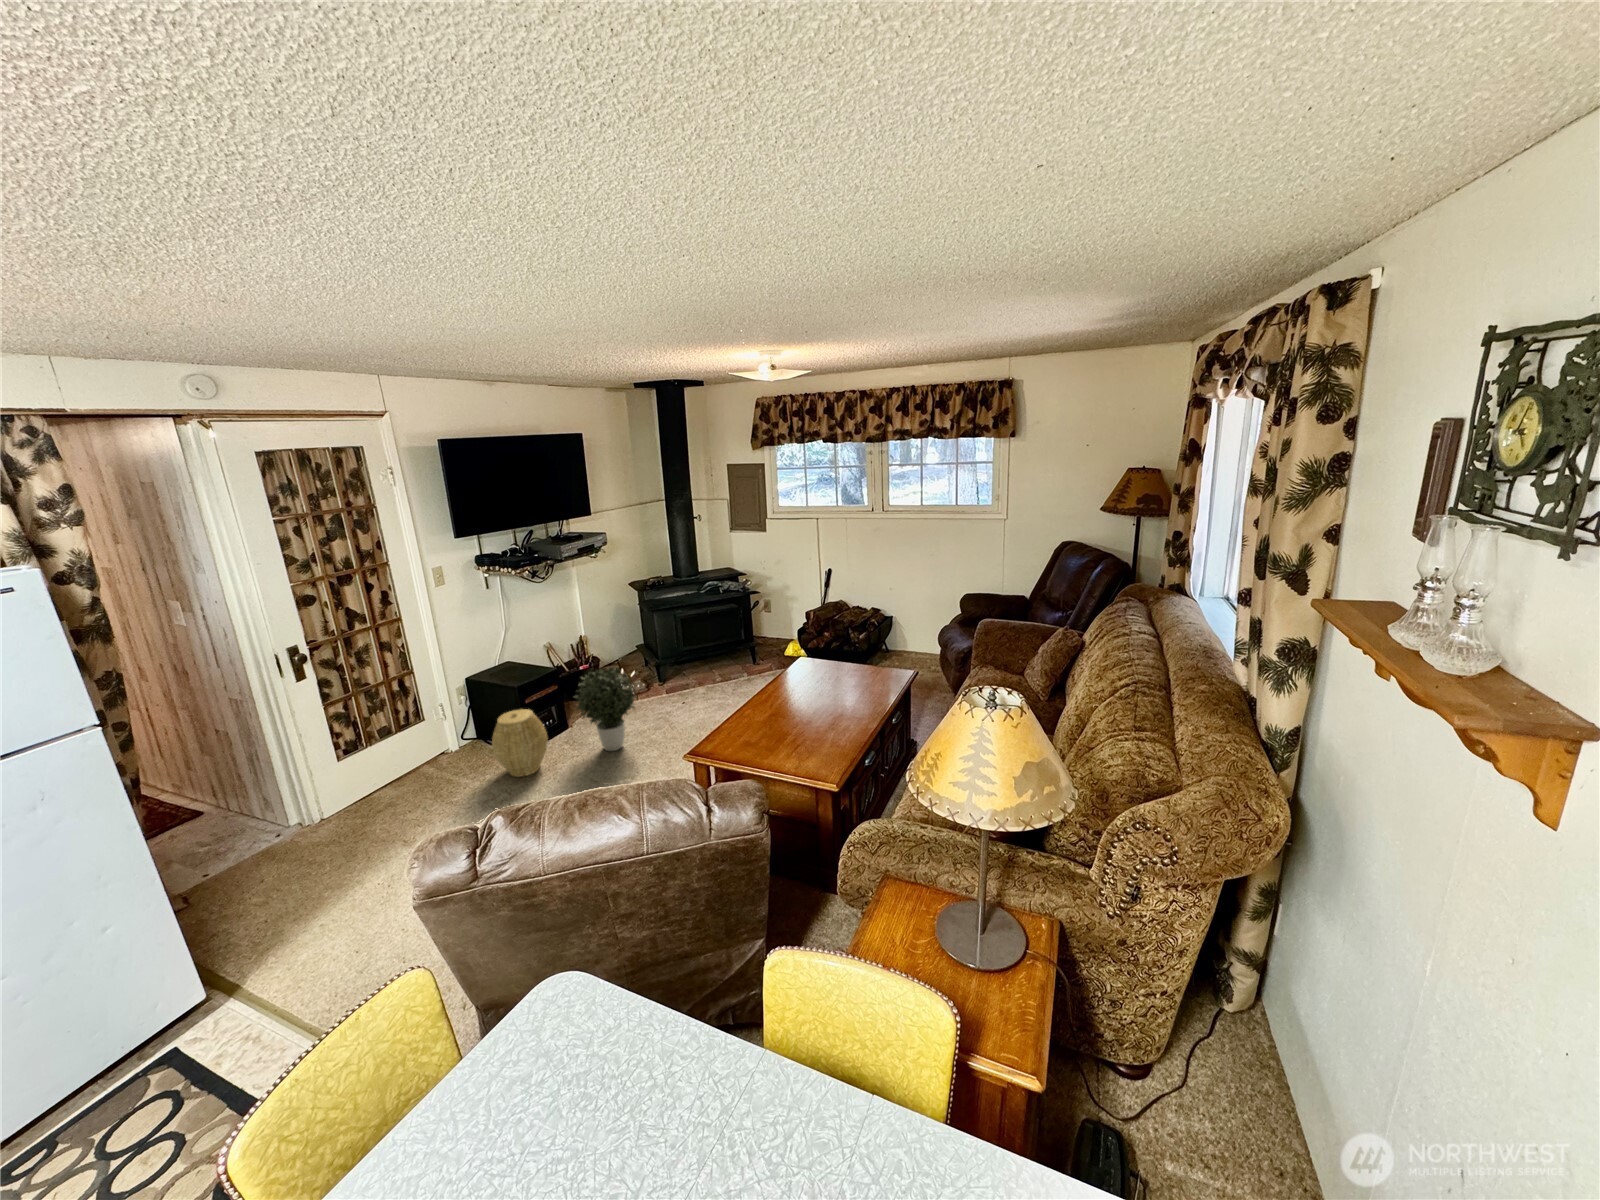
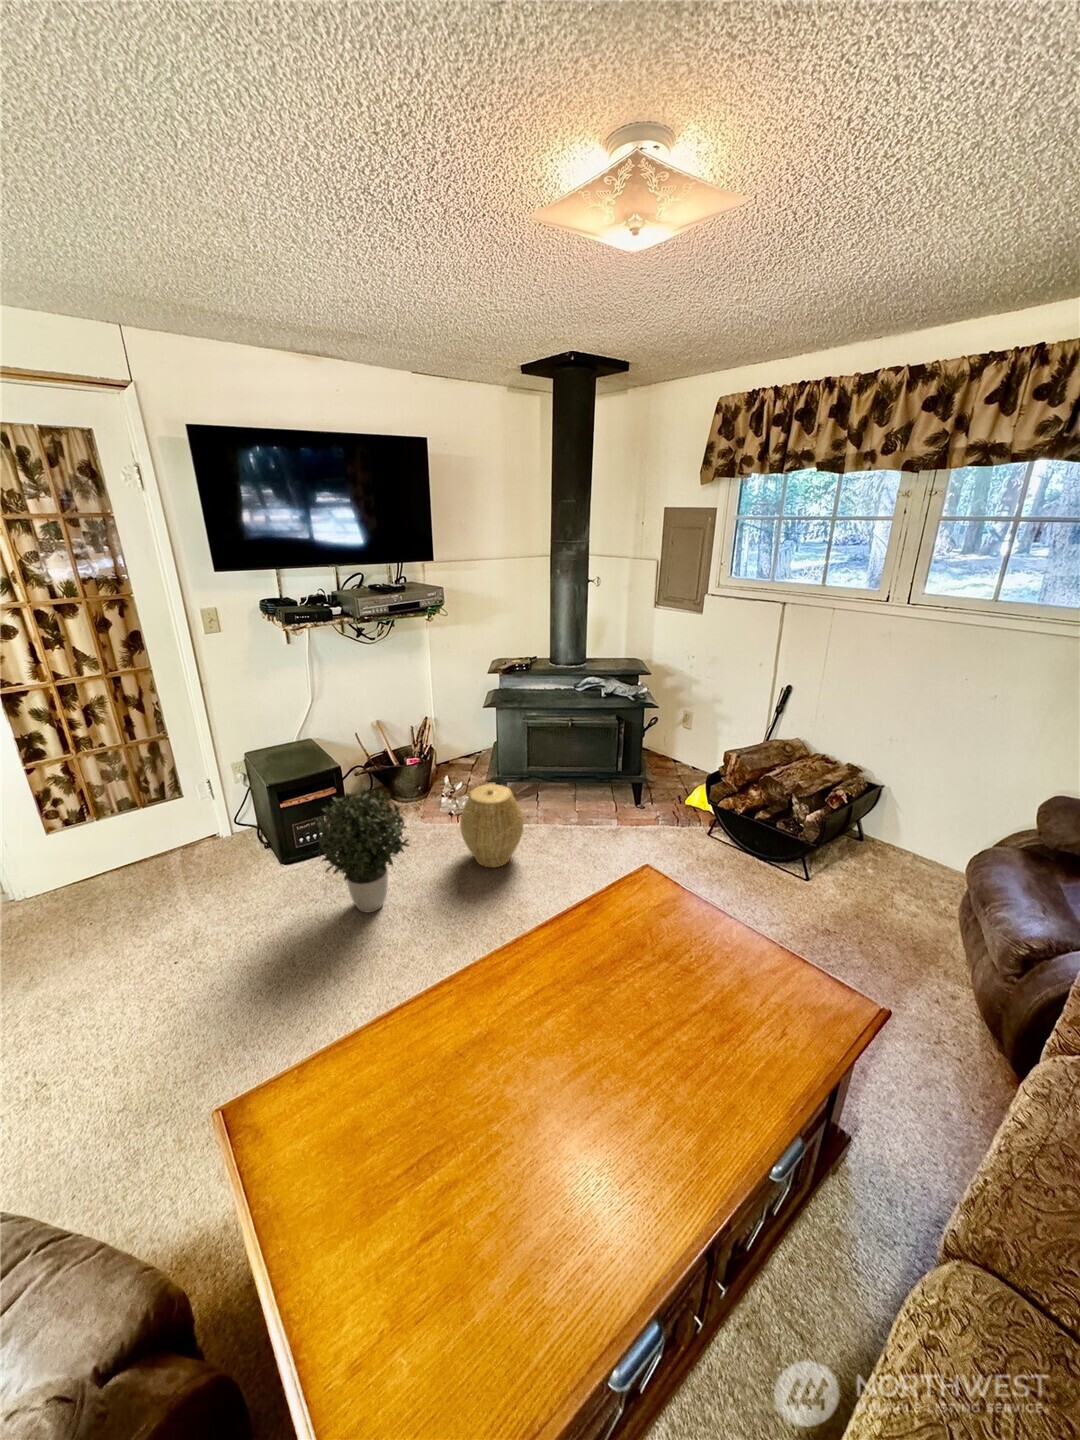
woven basket: present [492,709,548,777] -> present [460,784,524,867]

